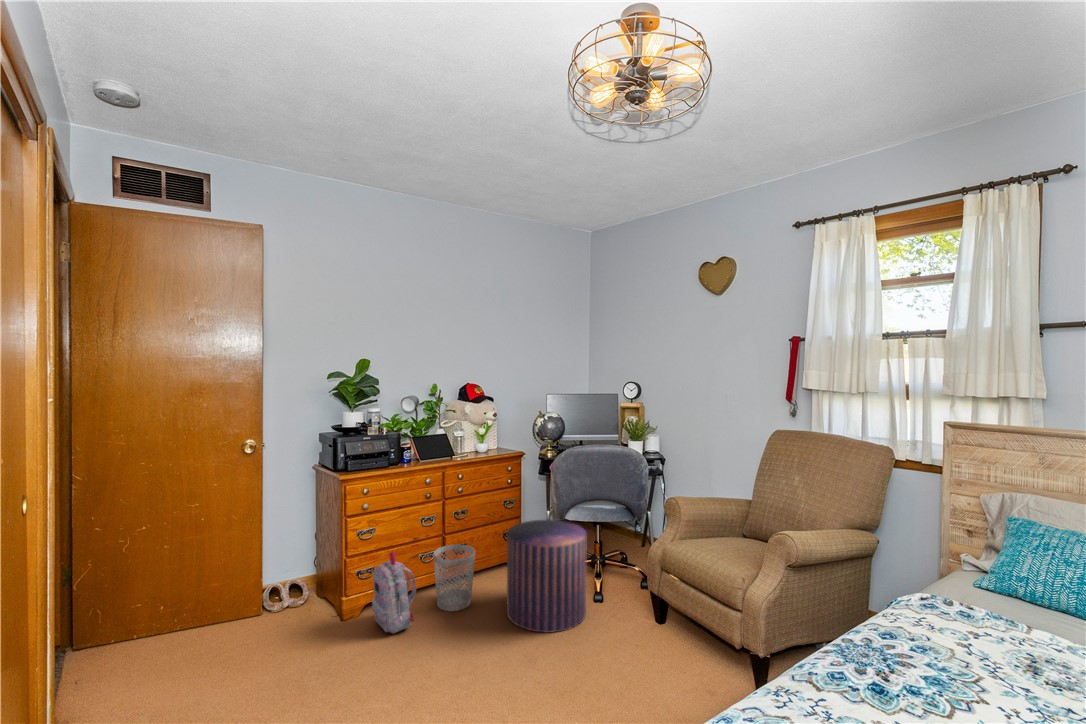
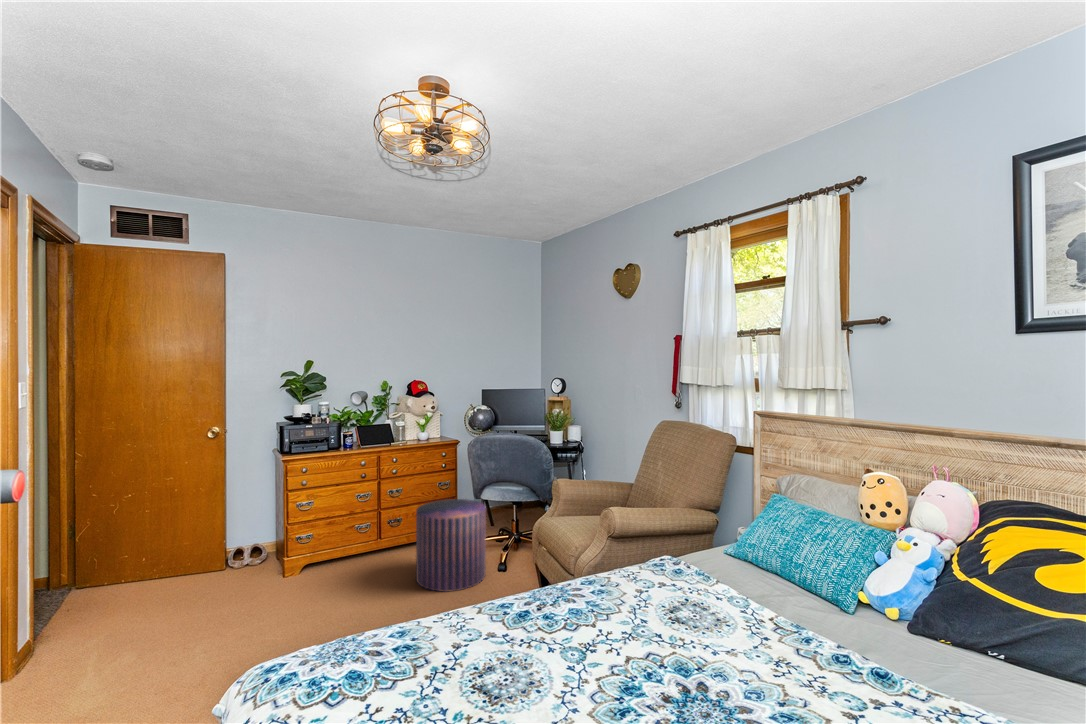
wastebasket: present [434,545,475,611] -> none [361,518,398,572]
backpack: present [372,552,416,634] -> none [306,519,340,585]

